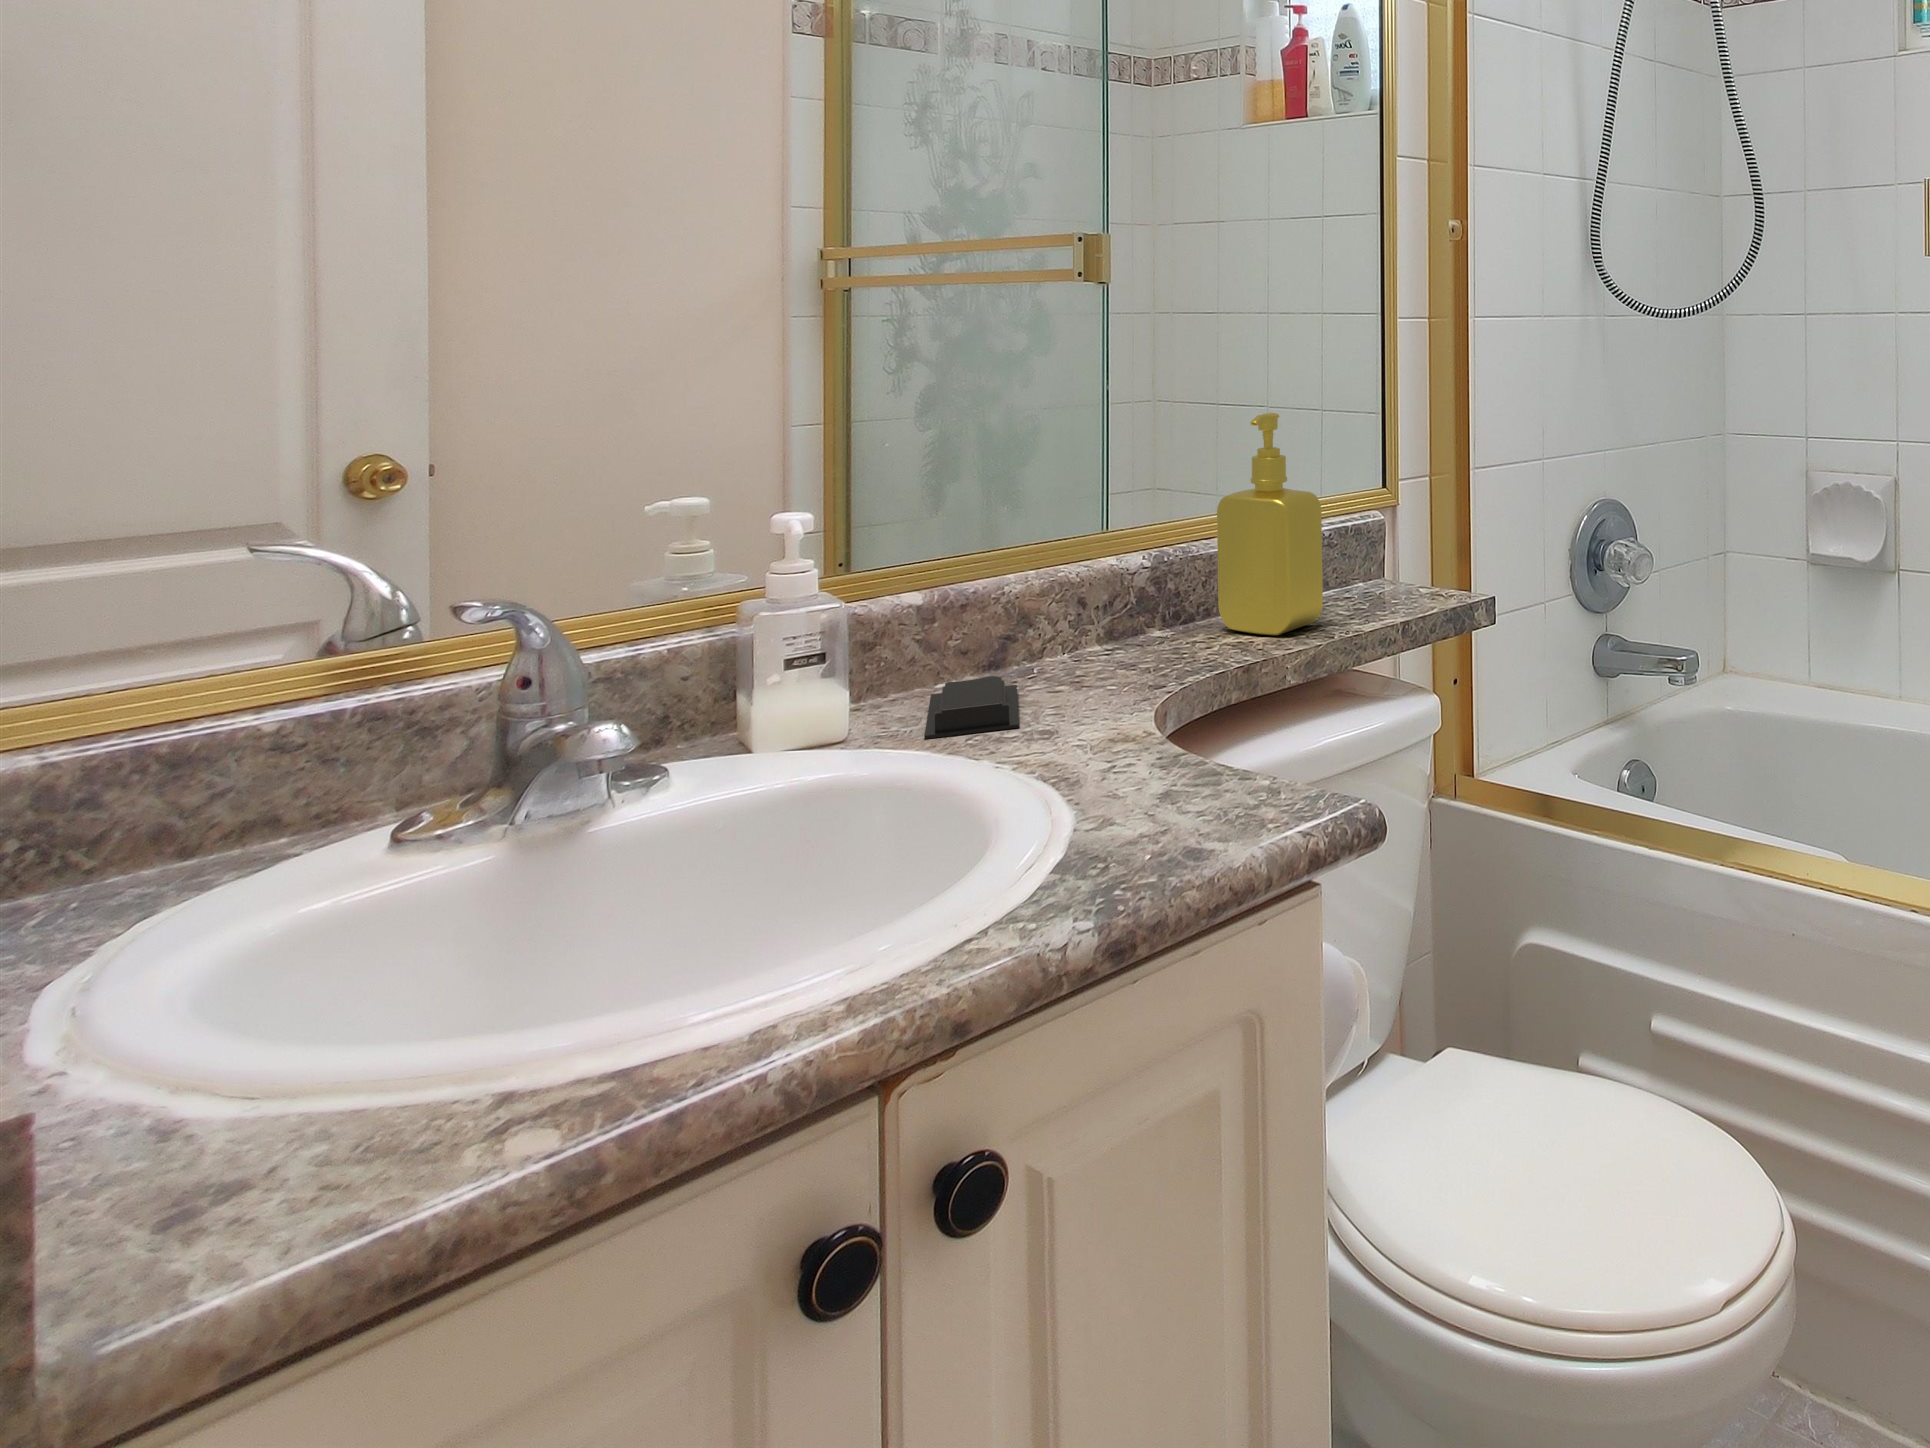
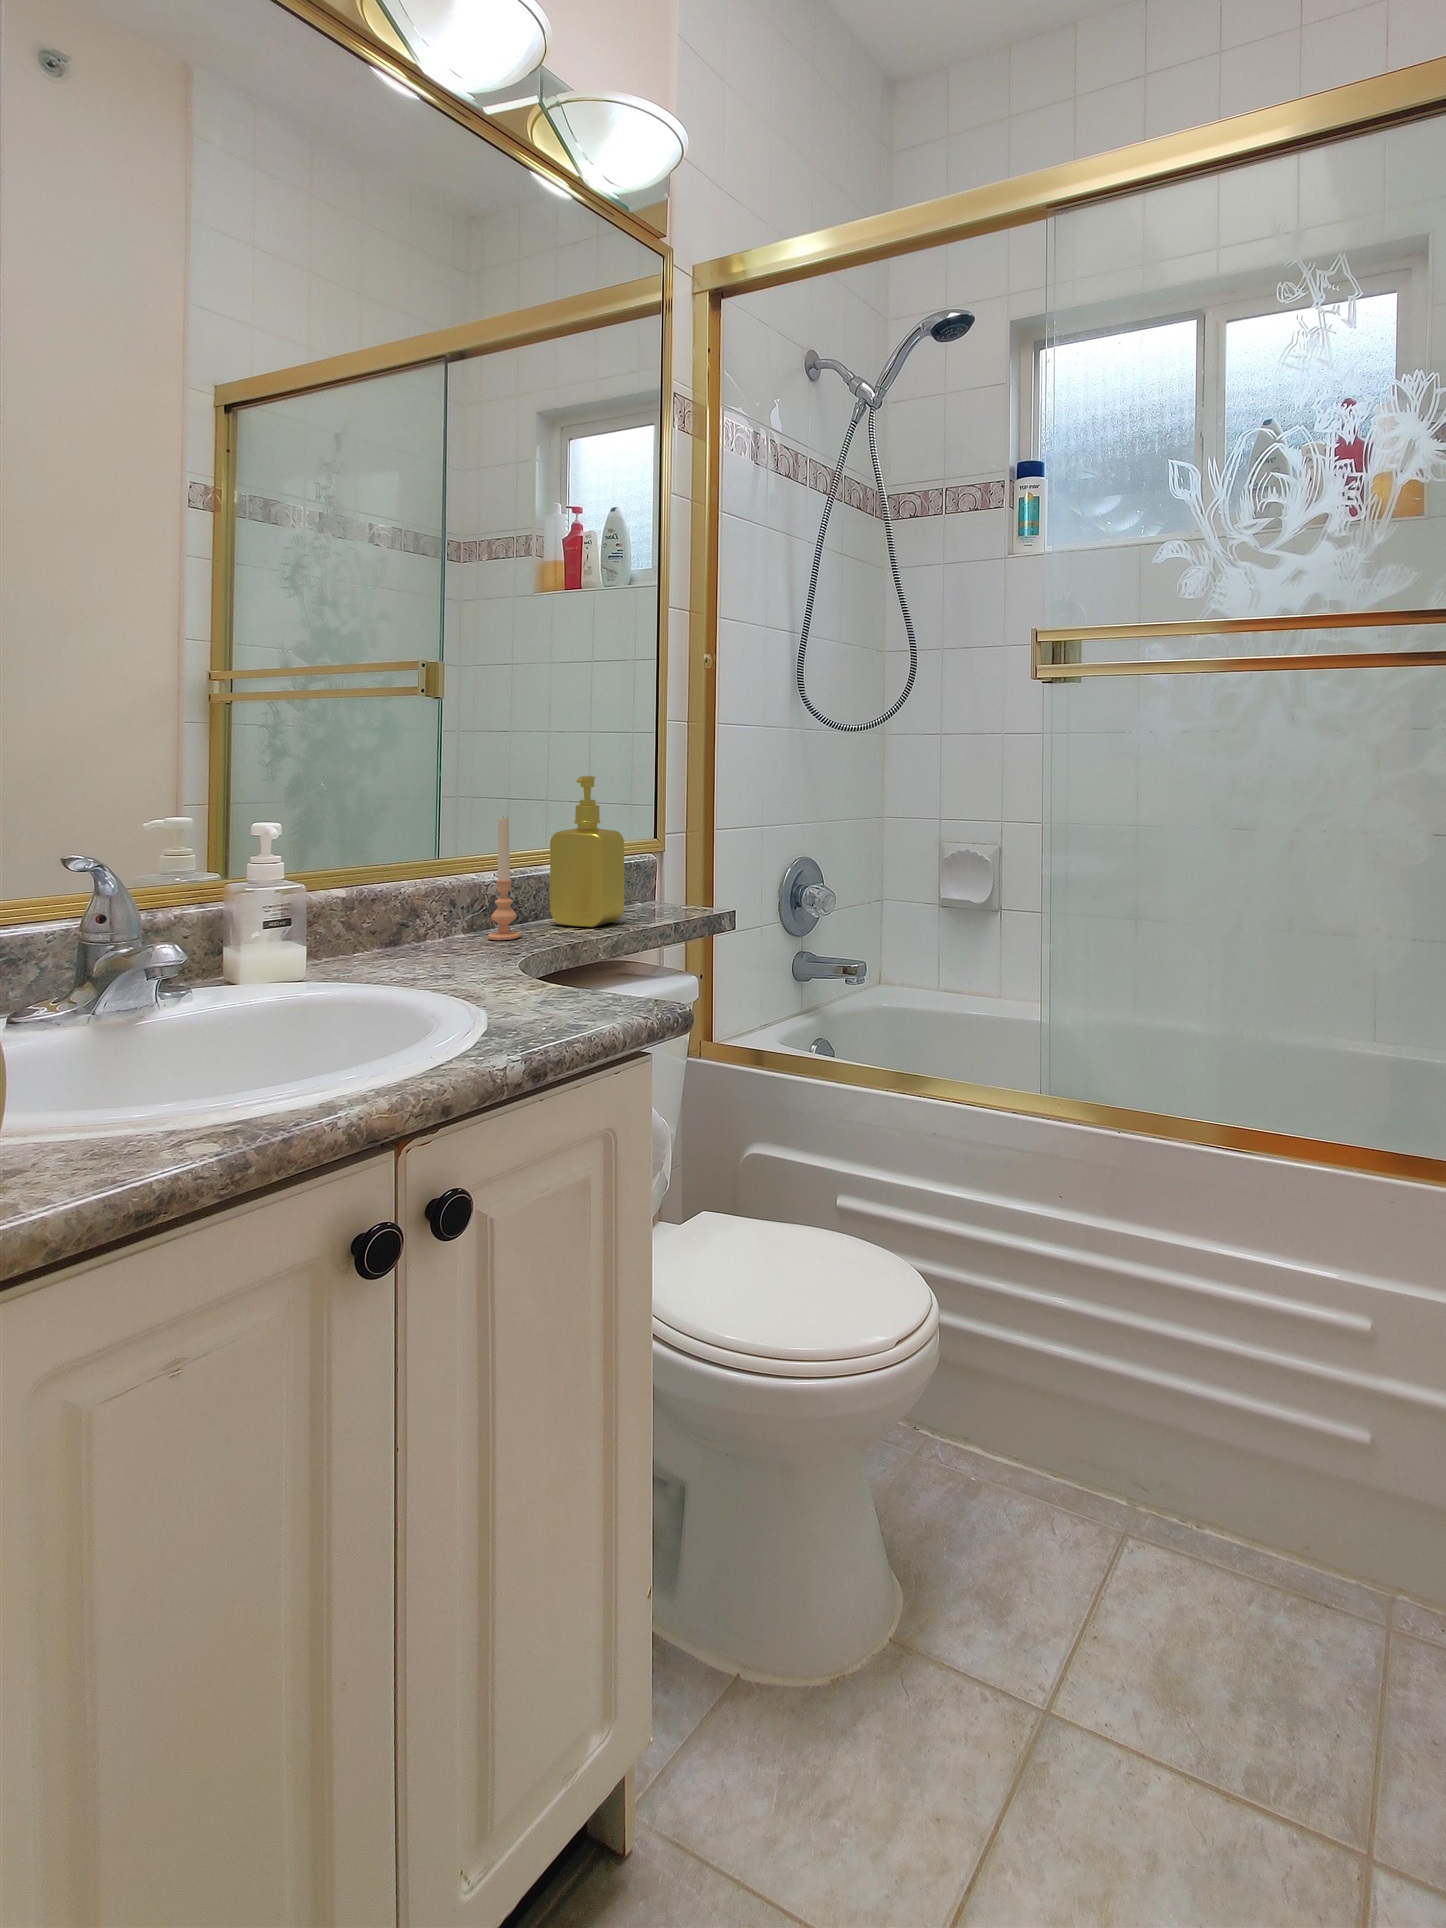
candle: none [1124,480,1170,661] -> present [488,816,520,940]
soap bar: present [924,676,1019,739] -> none [355,944,427,979]

